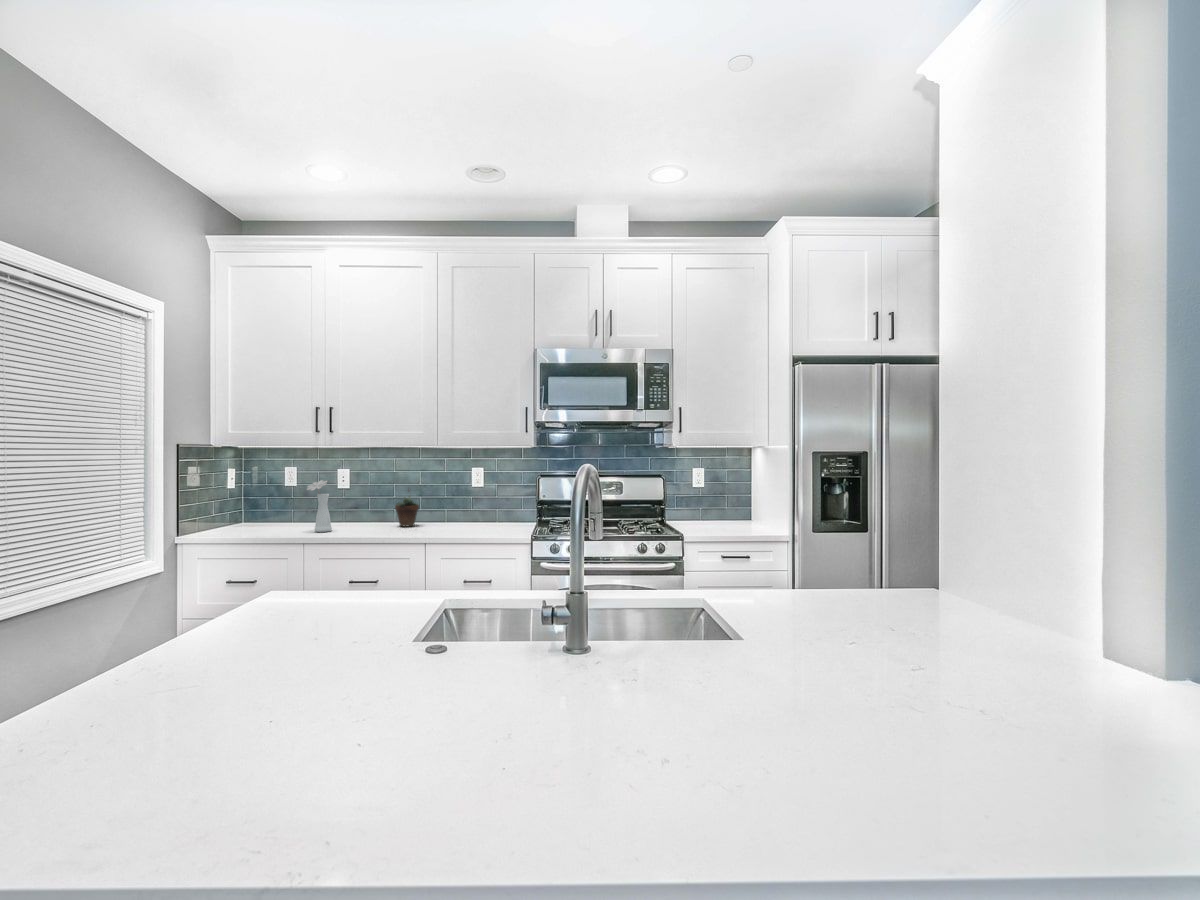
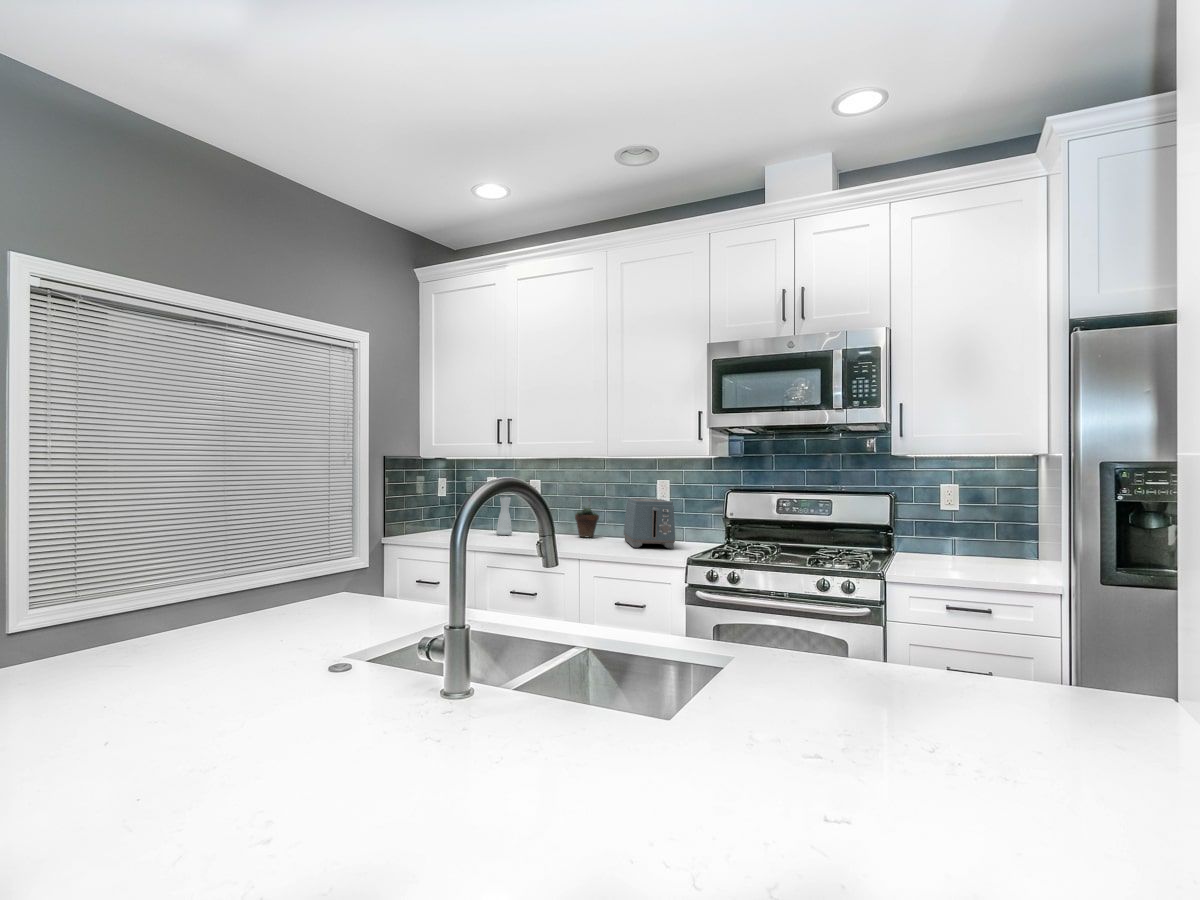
toaster: none [447,486,504,533] -> present [624,498,675,549]

